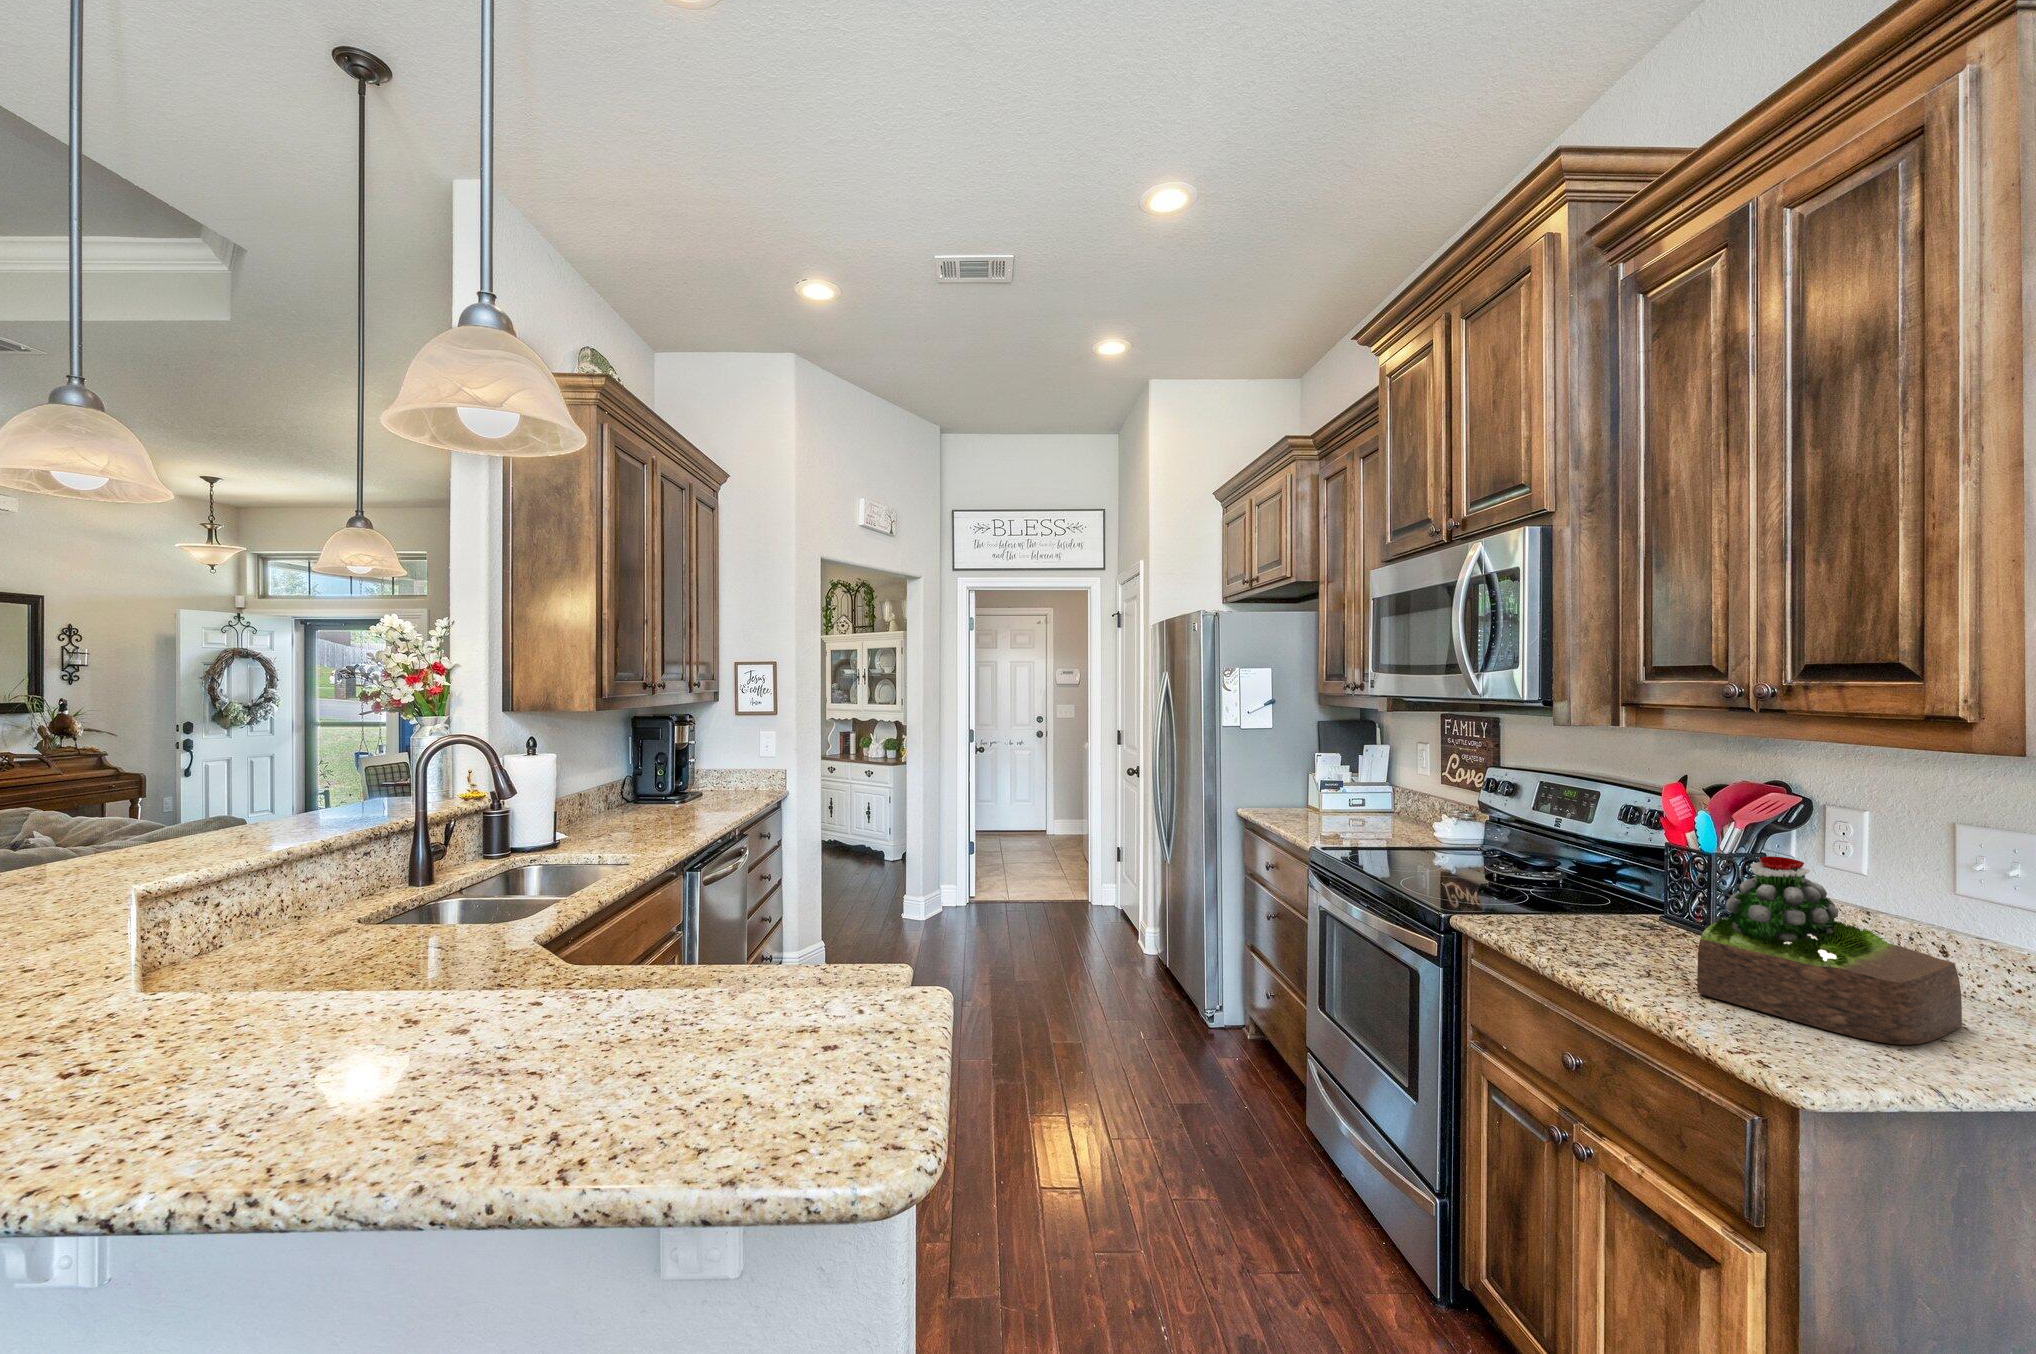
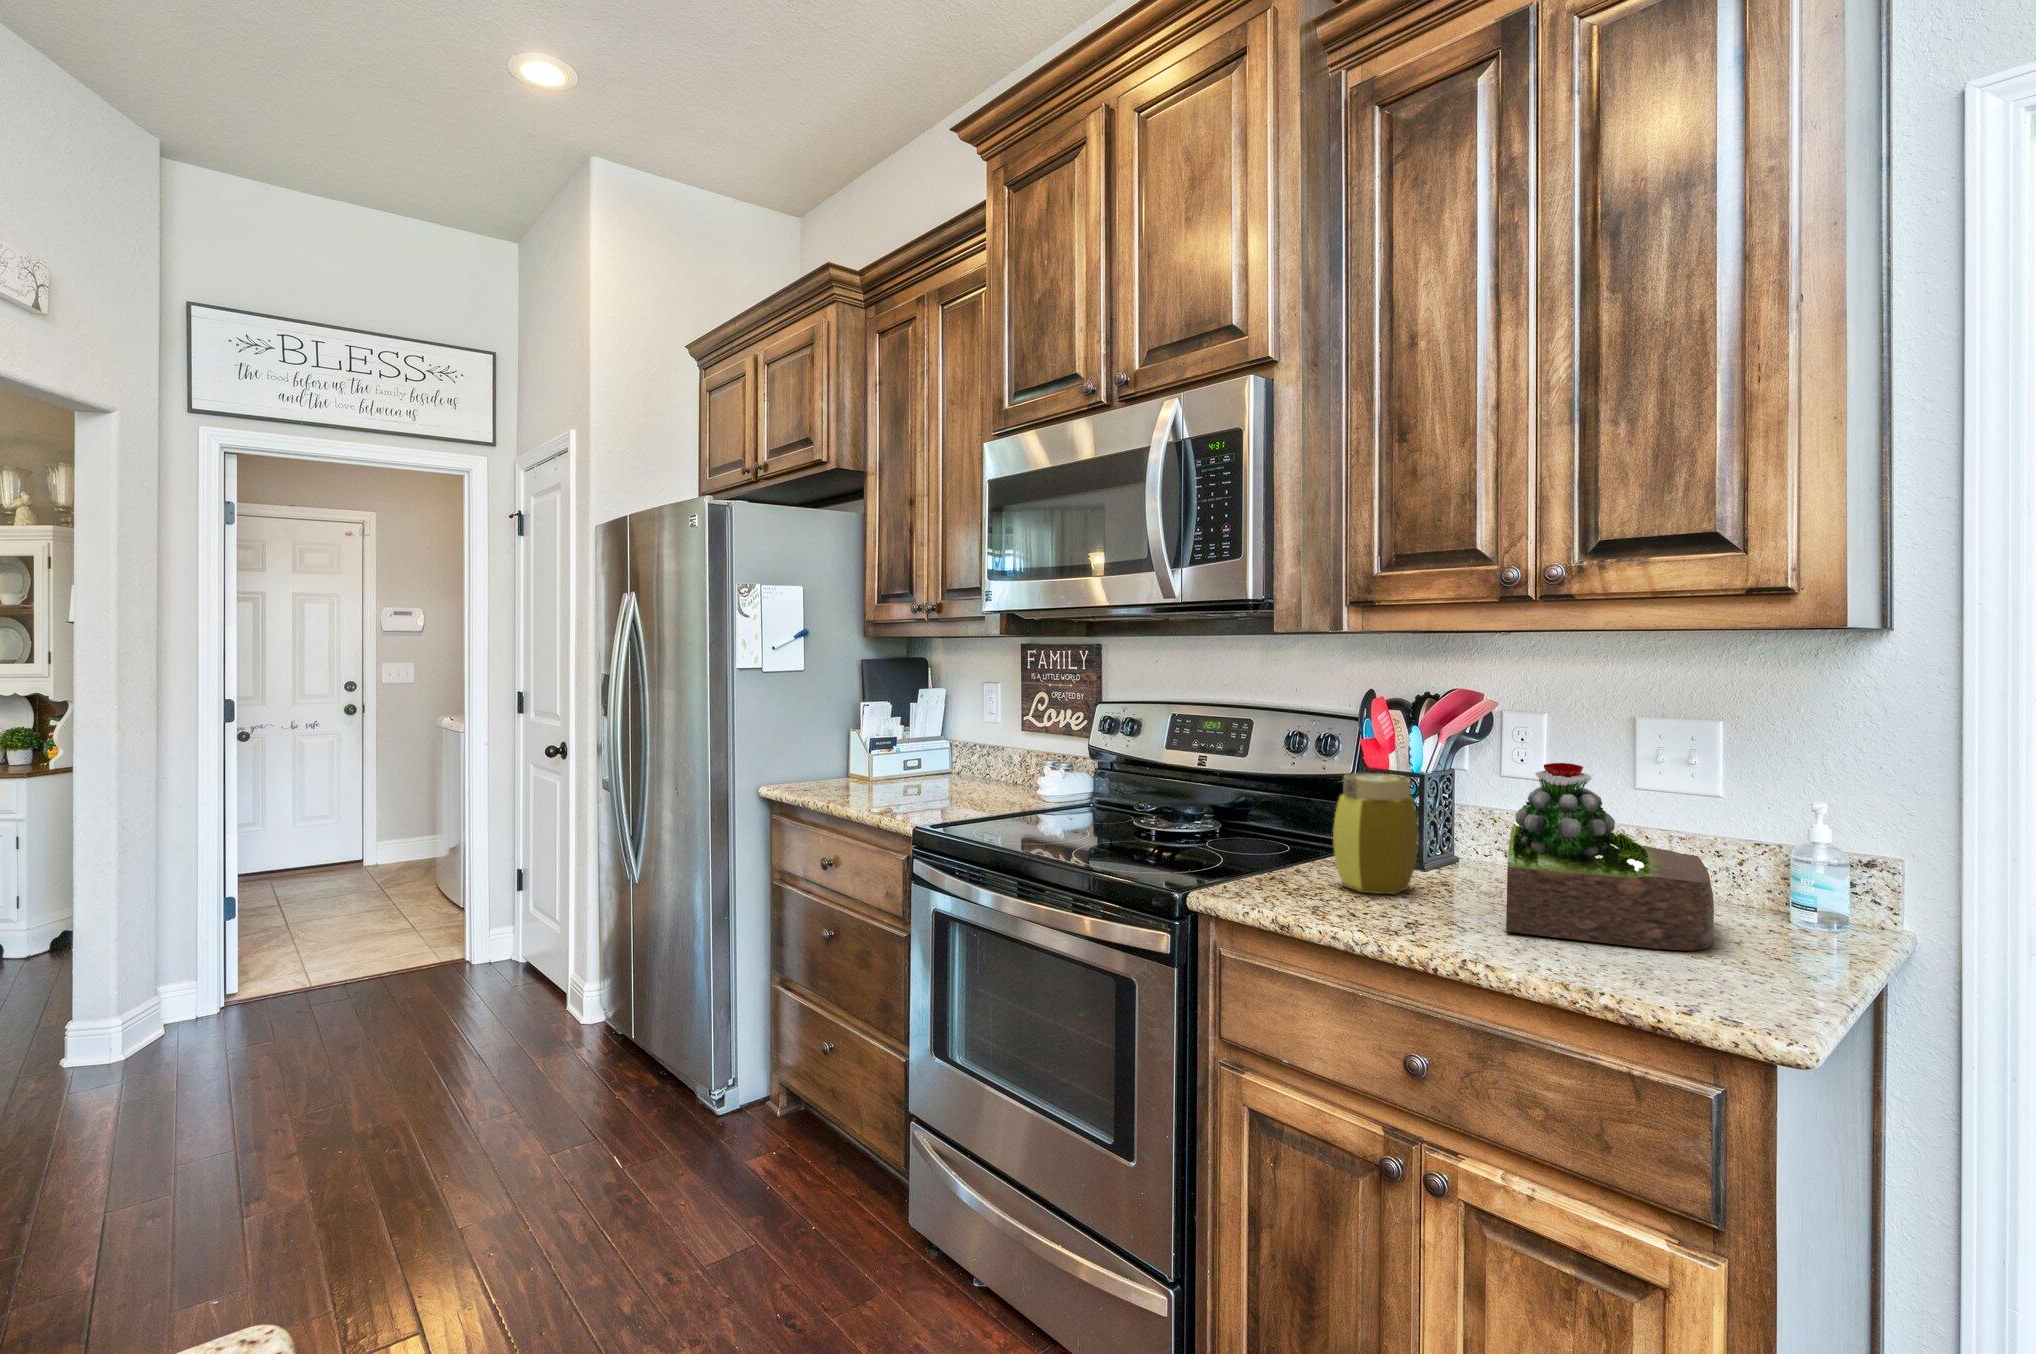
jar: none [1591,846,1673,951] -> present [1333,773,1419,894]

